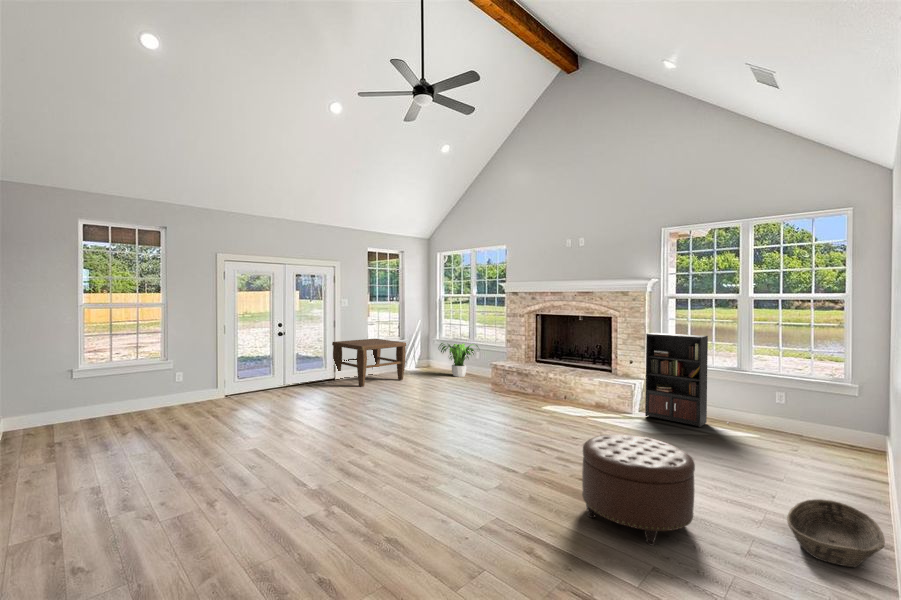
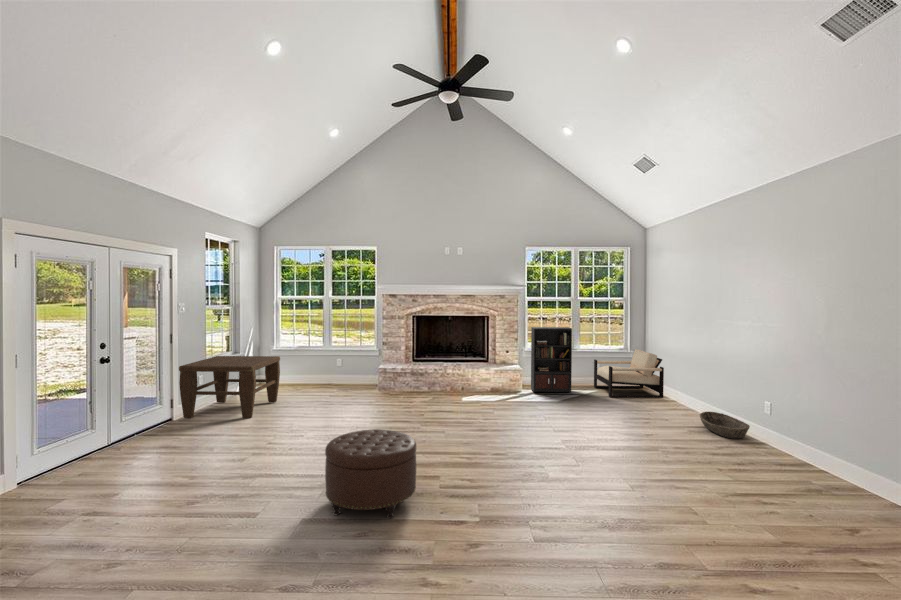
potted plant: present [439,343,479,377] -> none [300,351,345,389]
armchair: none [751,380,877,470] -> present [594,349,664,398]
ottoman: present [582,434,695,546] -> present [325,429,416,519]

